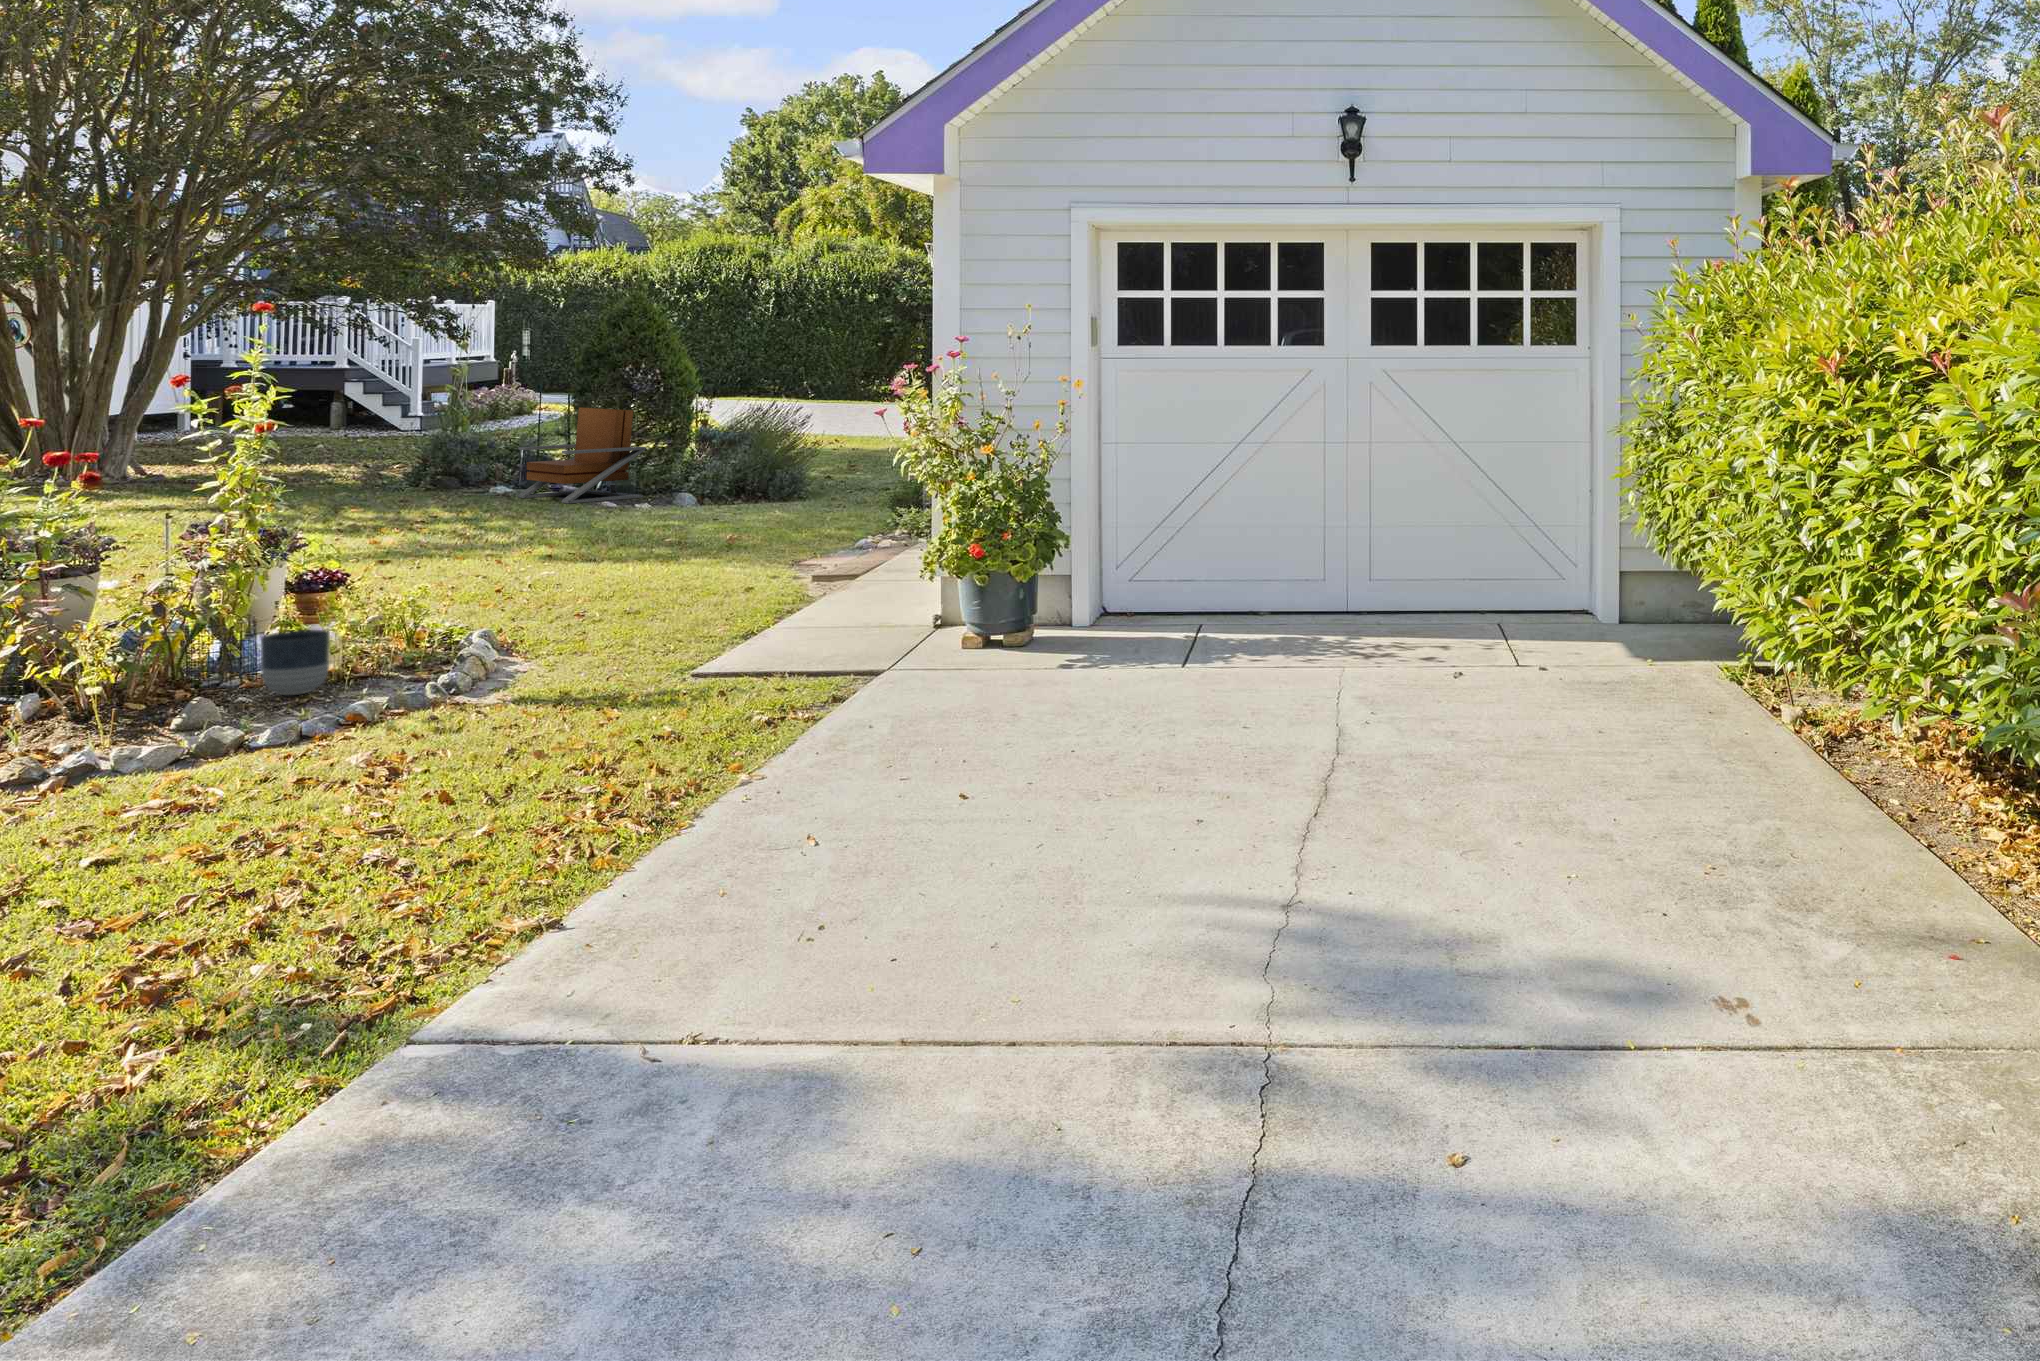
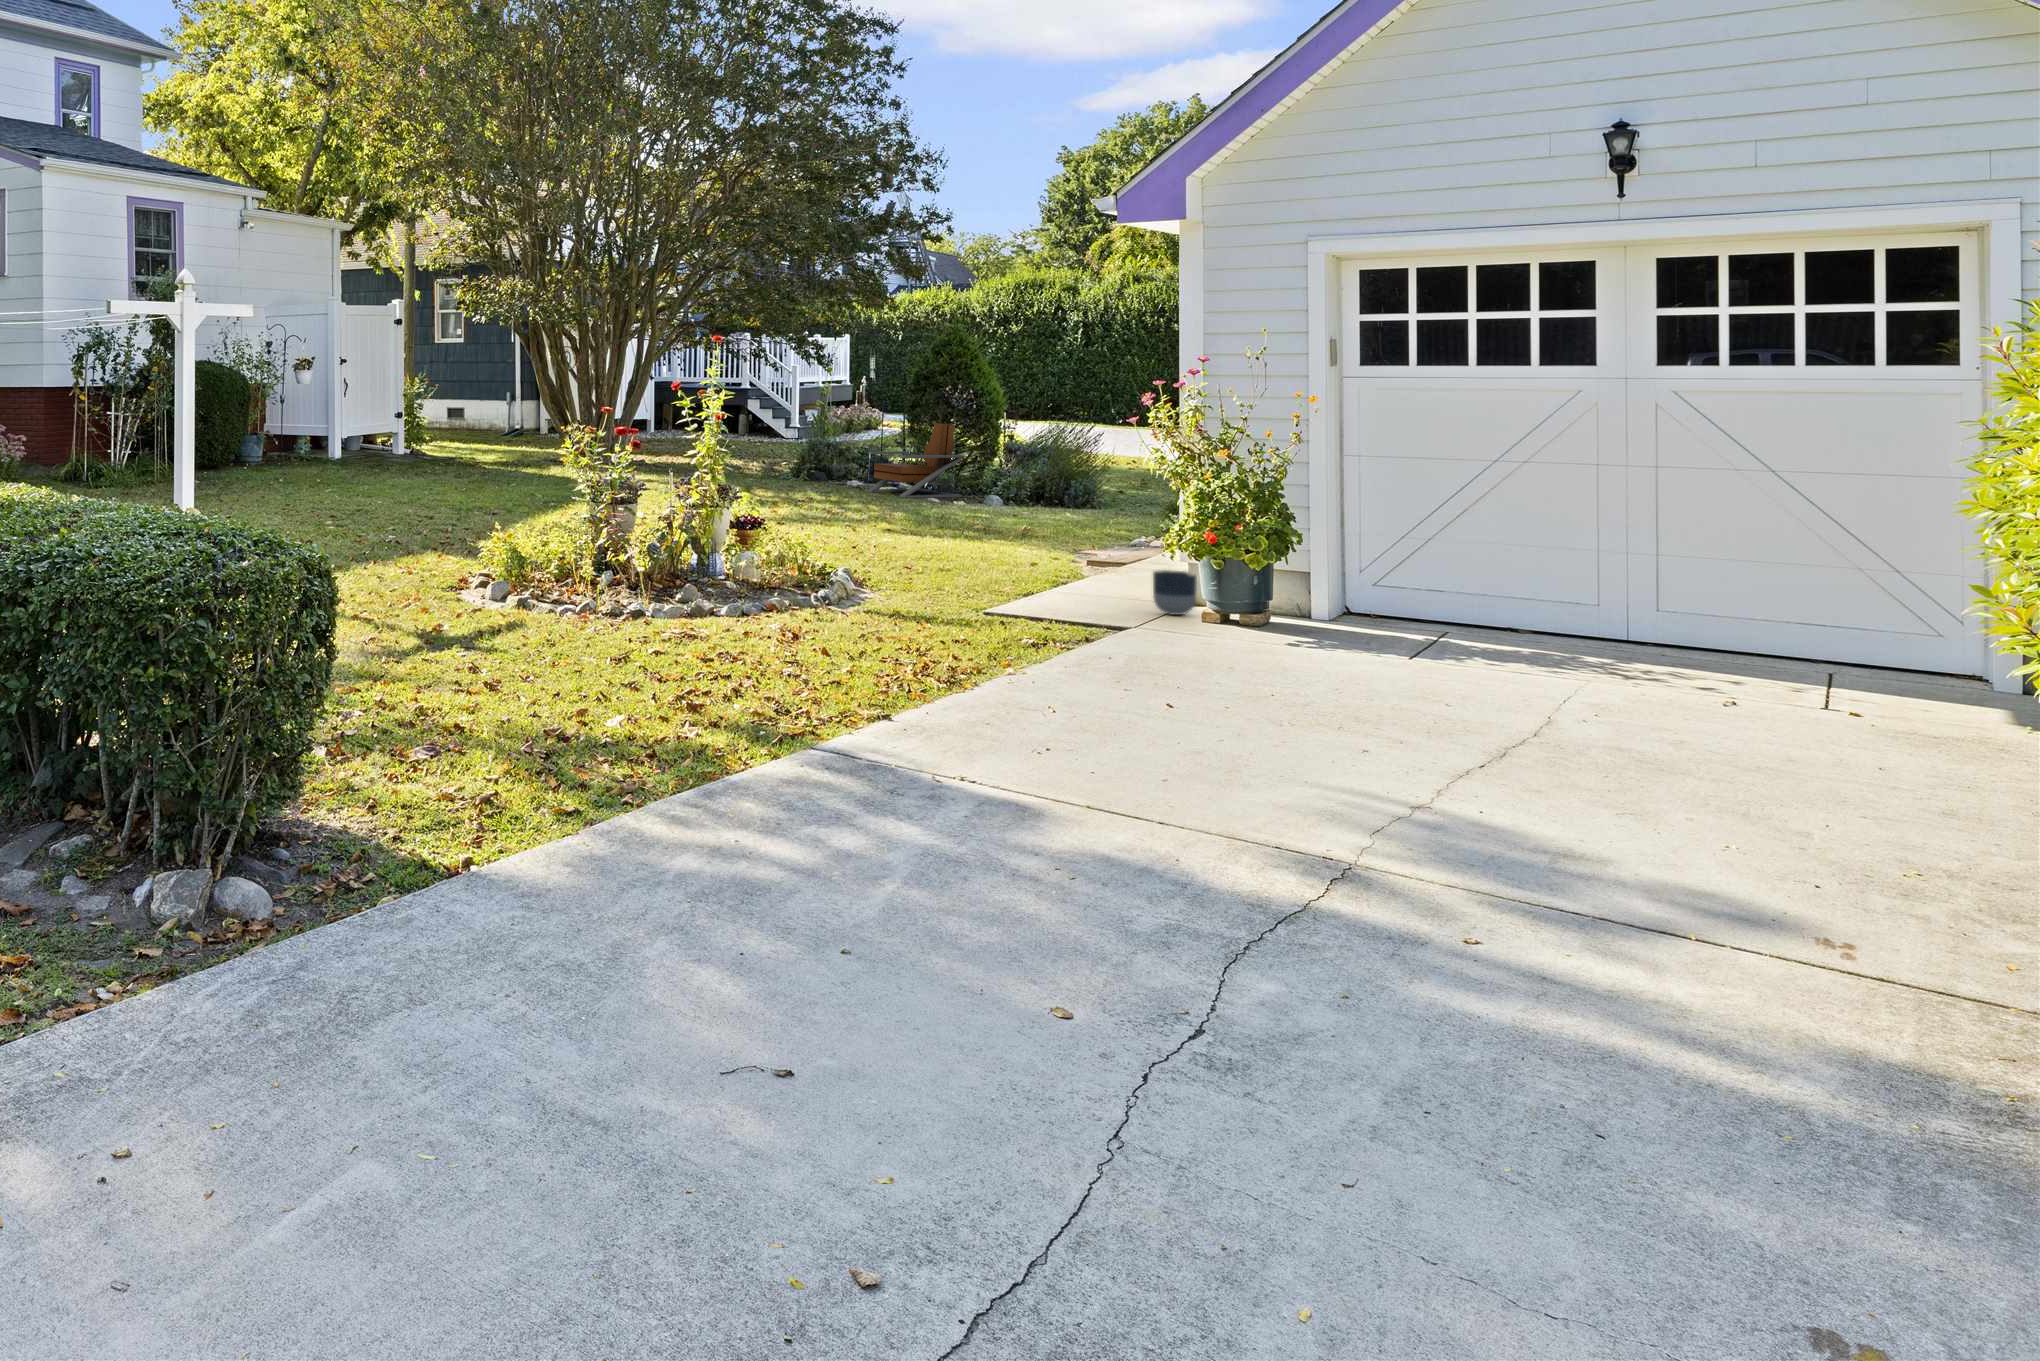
planter: present [261,630,330,695] -> present [1153,570,1197,615]

